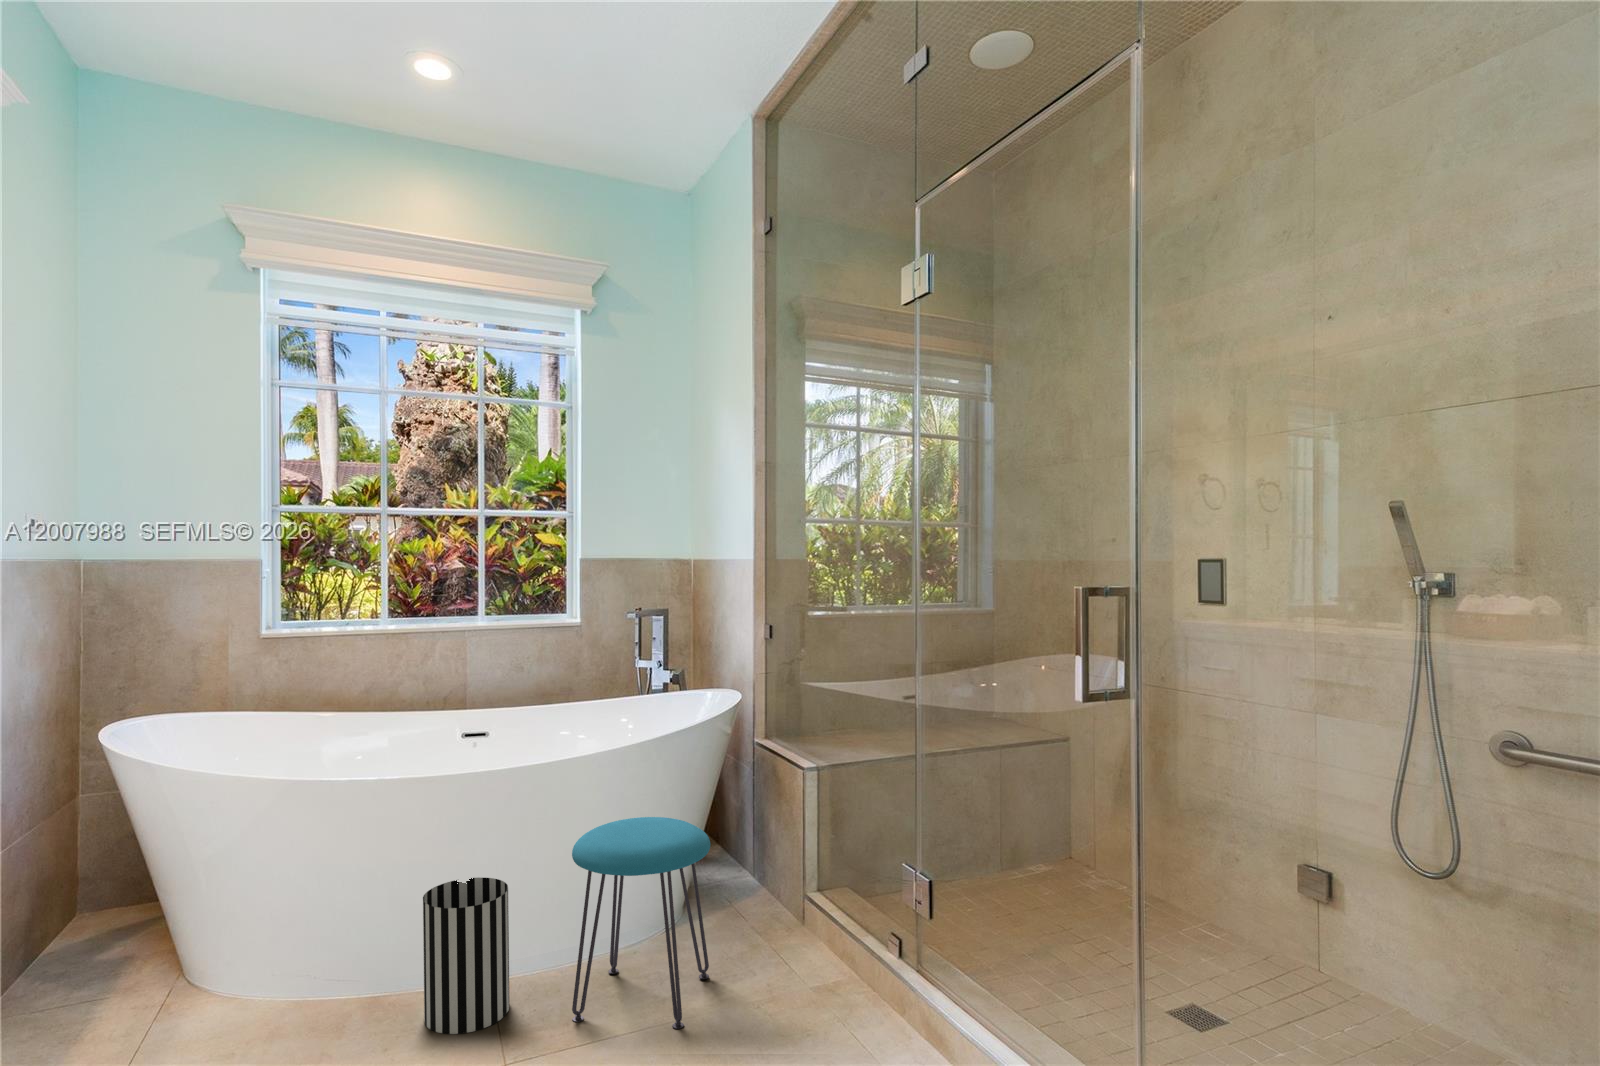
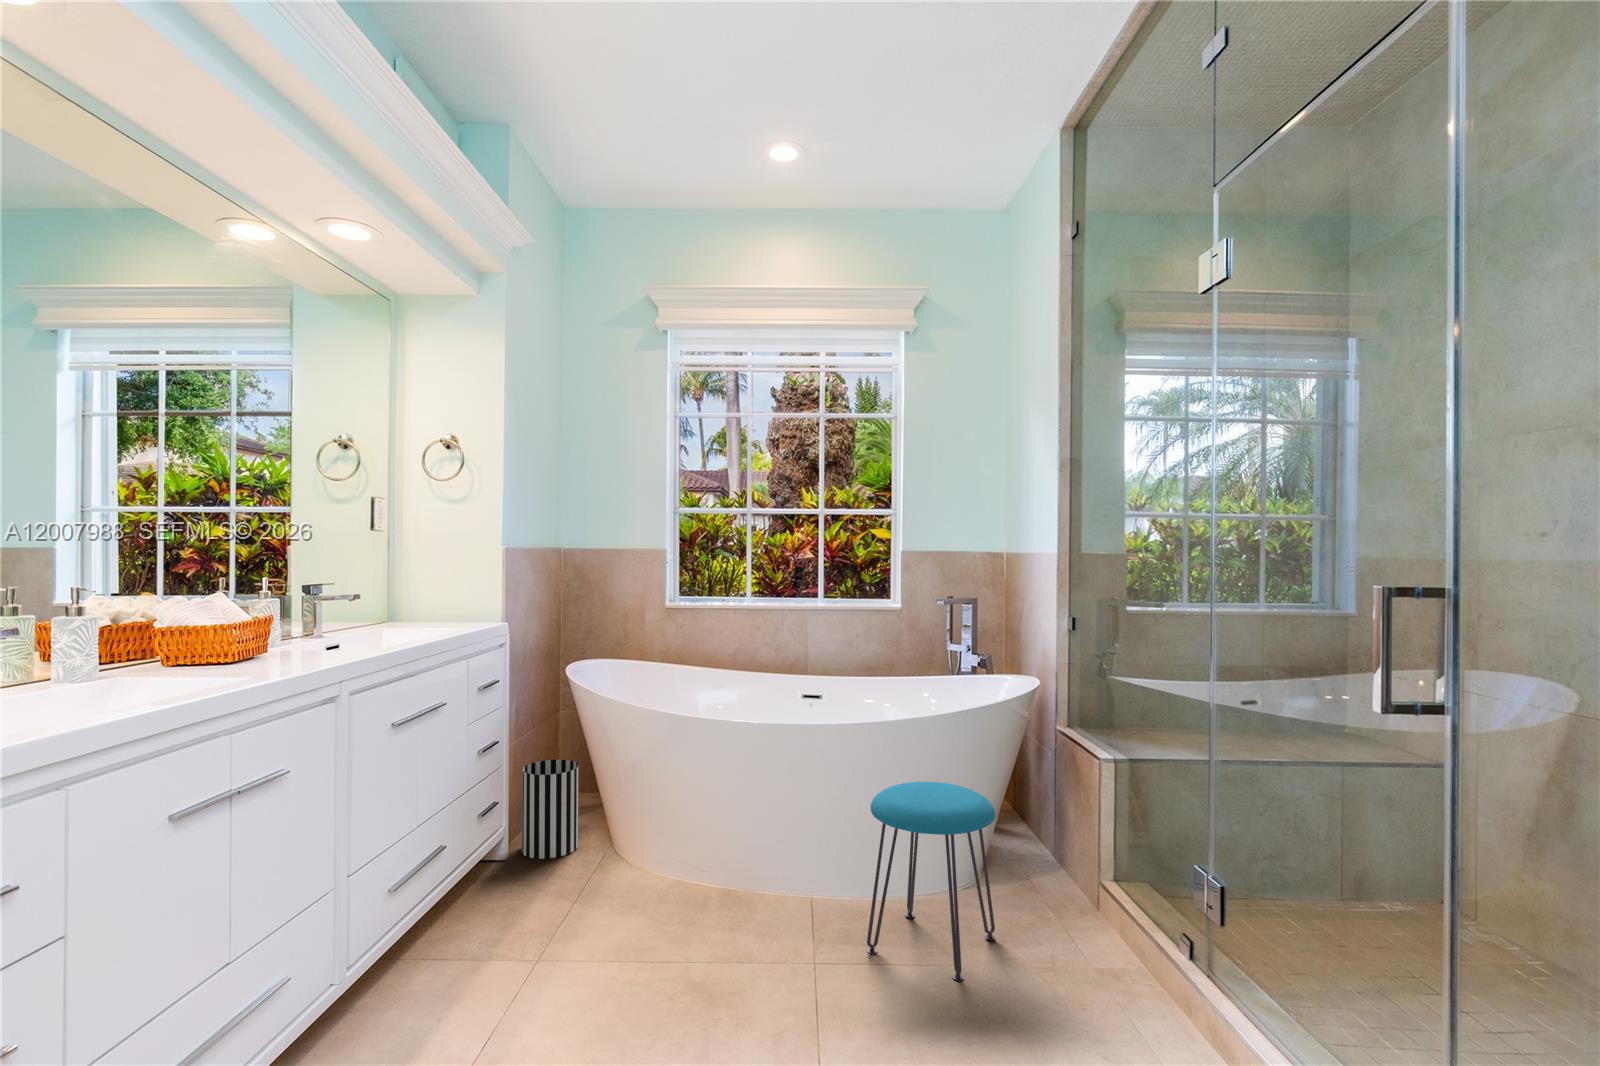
wastebasket: present [423,878,510,1034] -> present [522,760,579,859]

